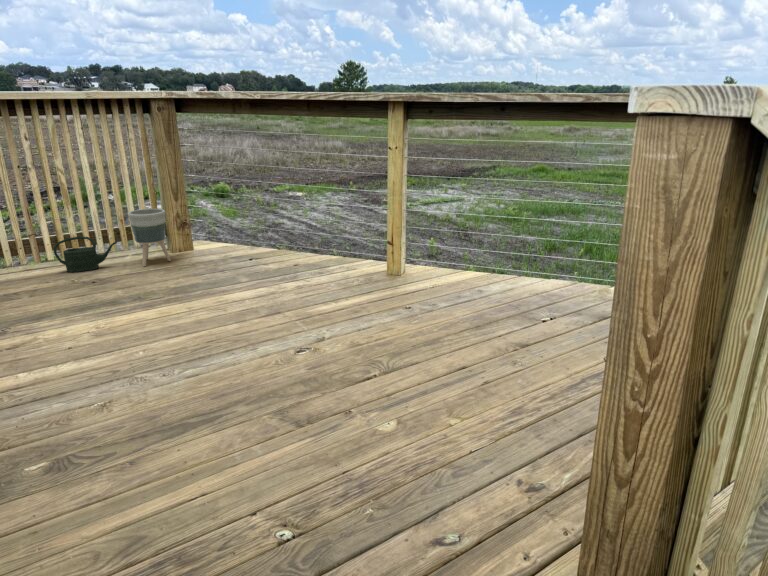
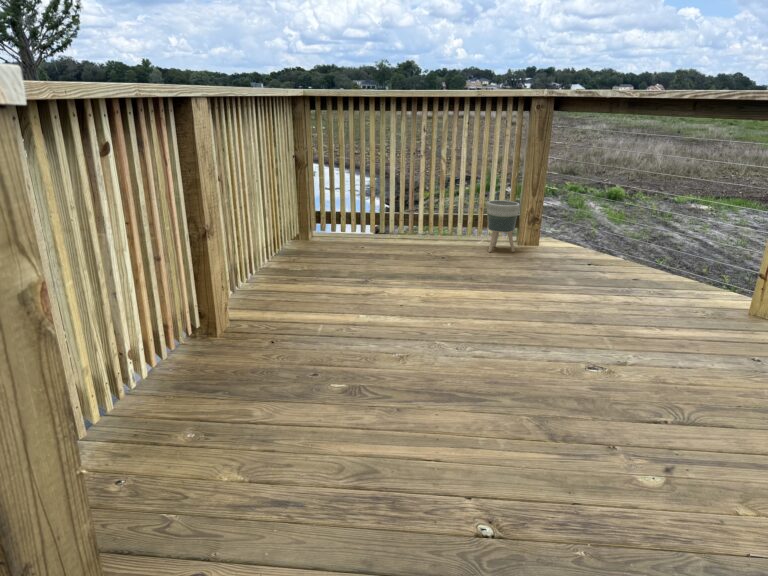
watering can: present [54,237,117,272] -> none [423,216,473,247]

